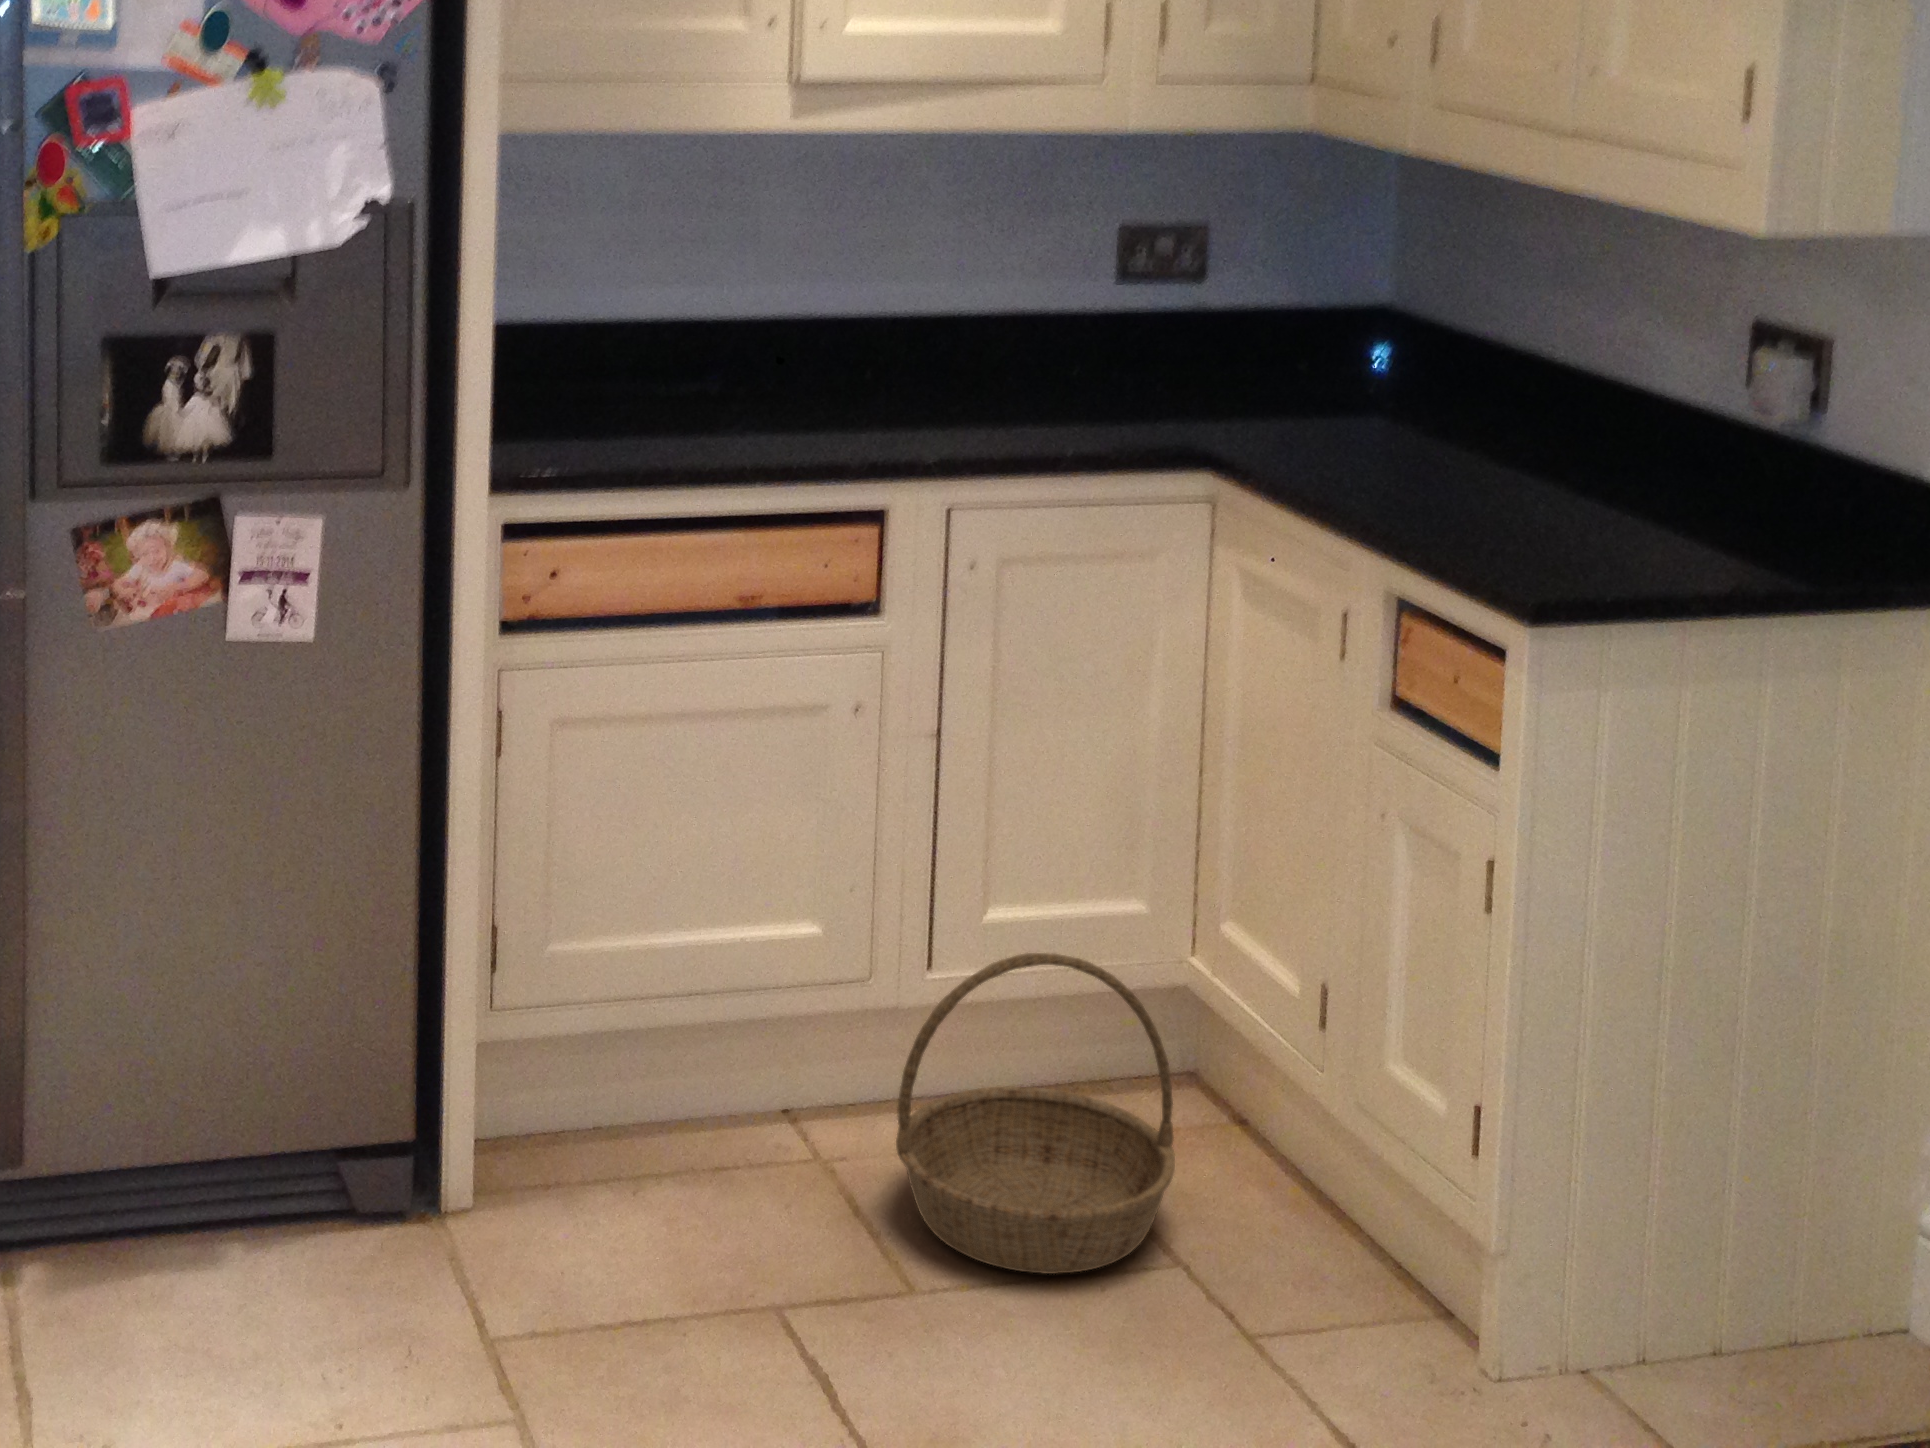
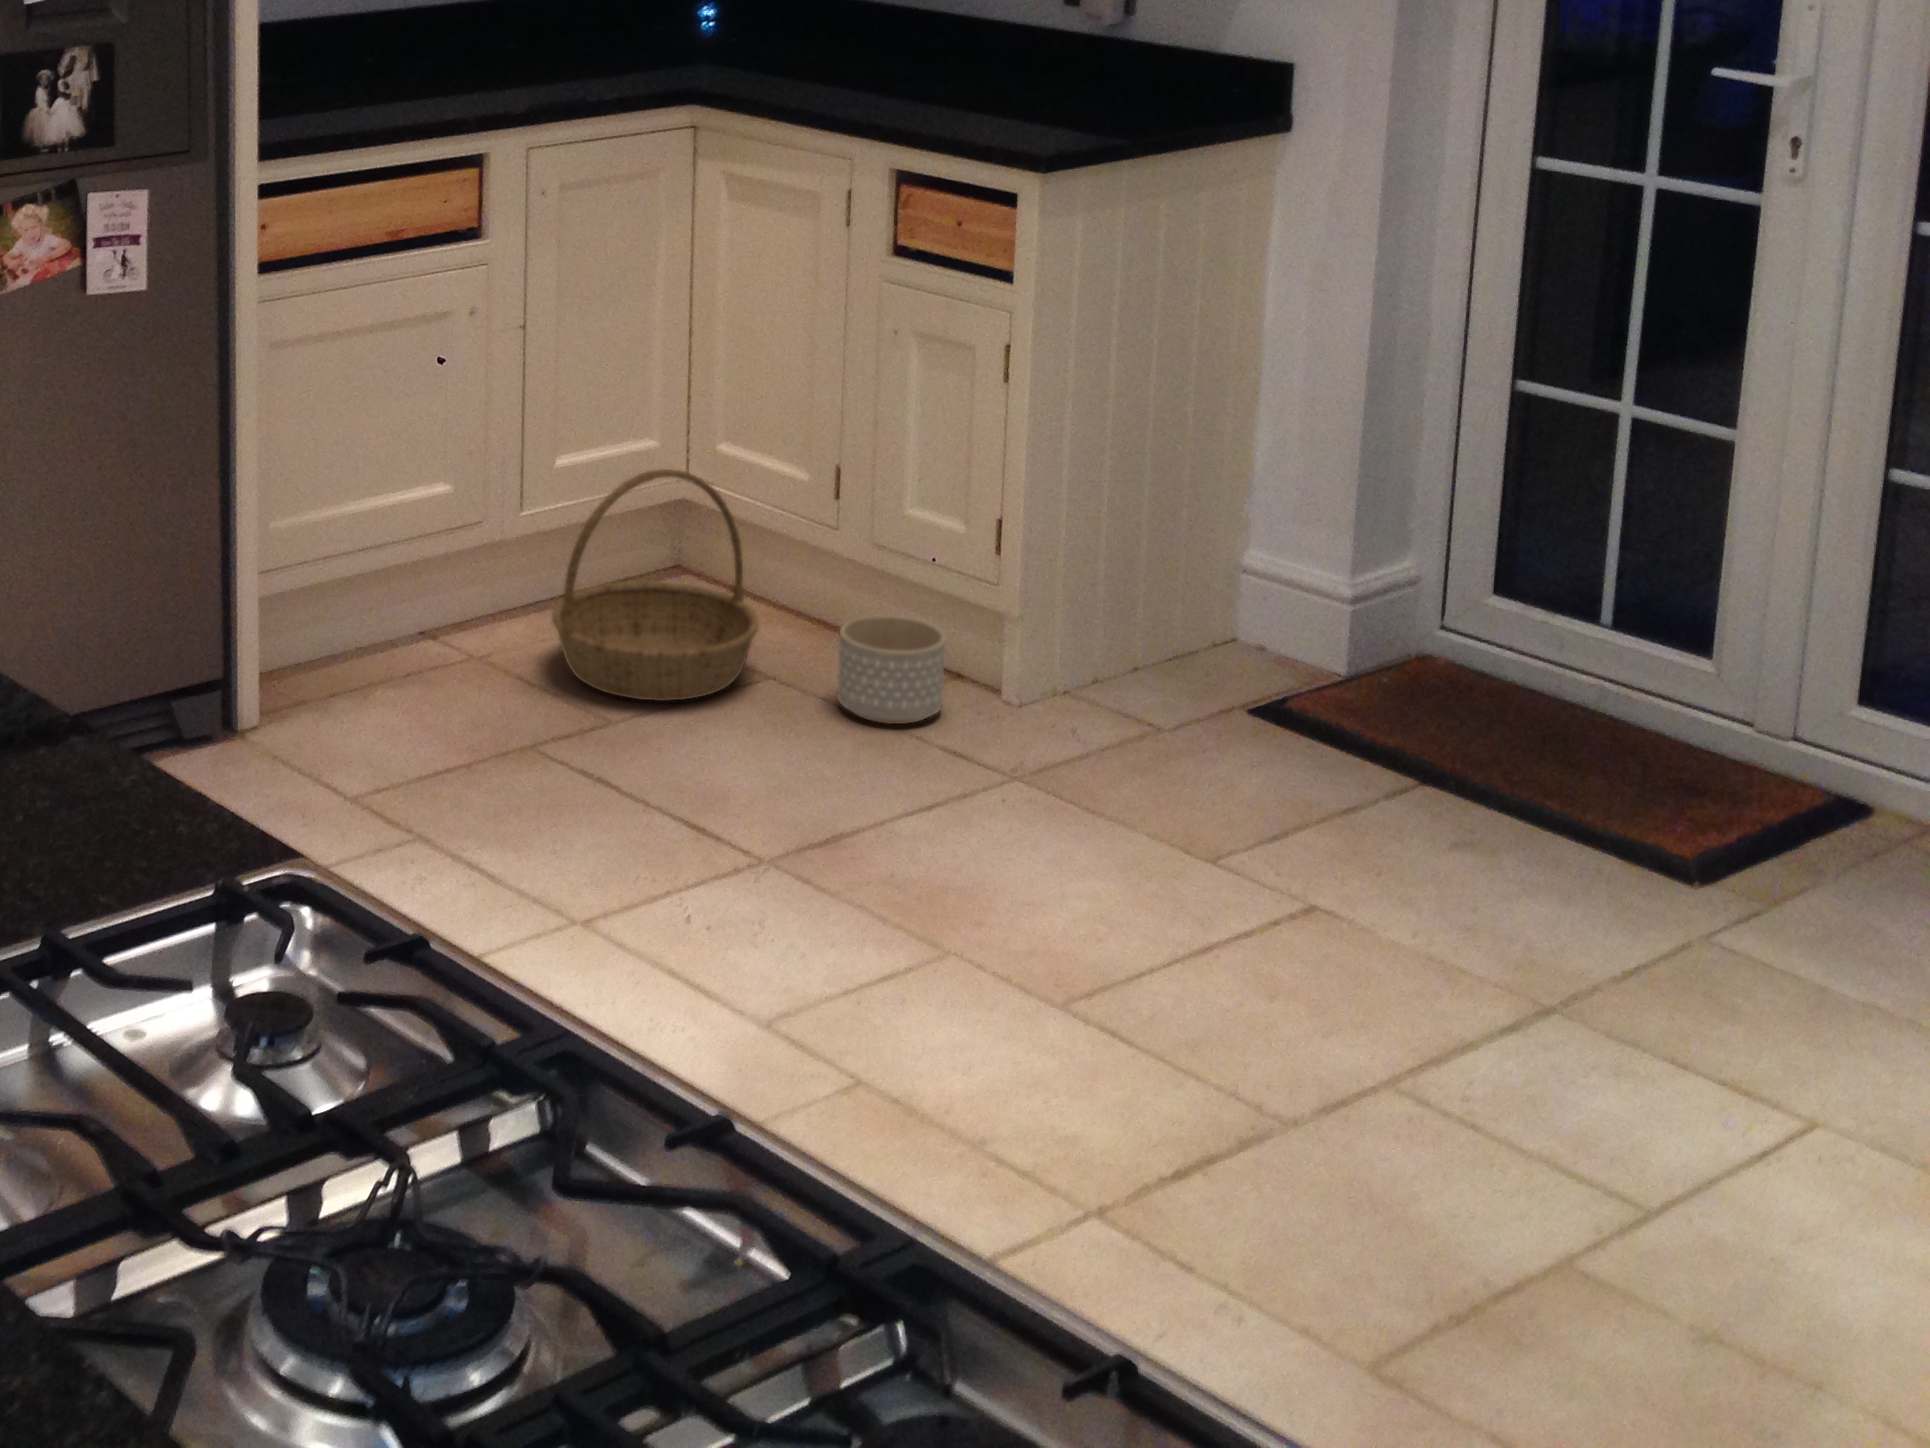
planter: none [1236,1207,1389,1377] -> present [838,615,945,724]

